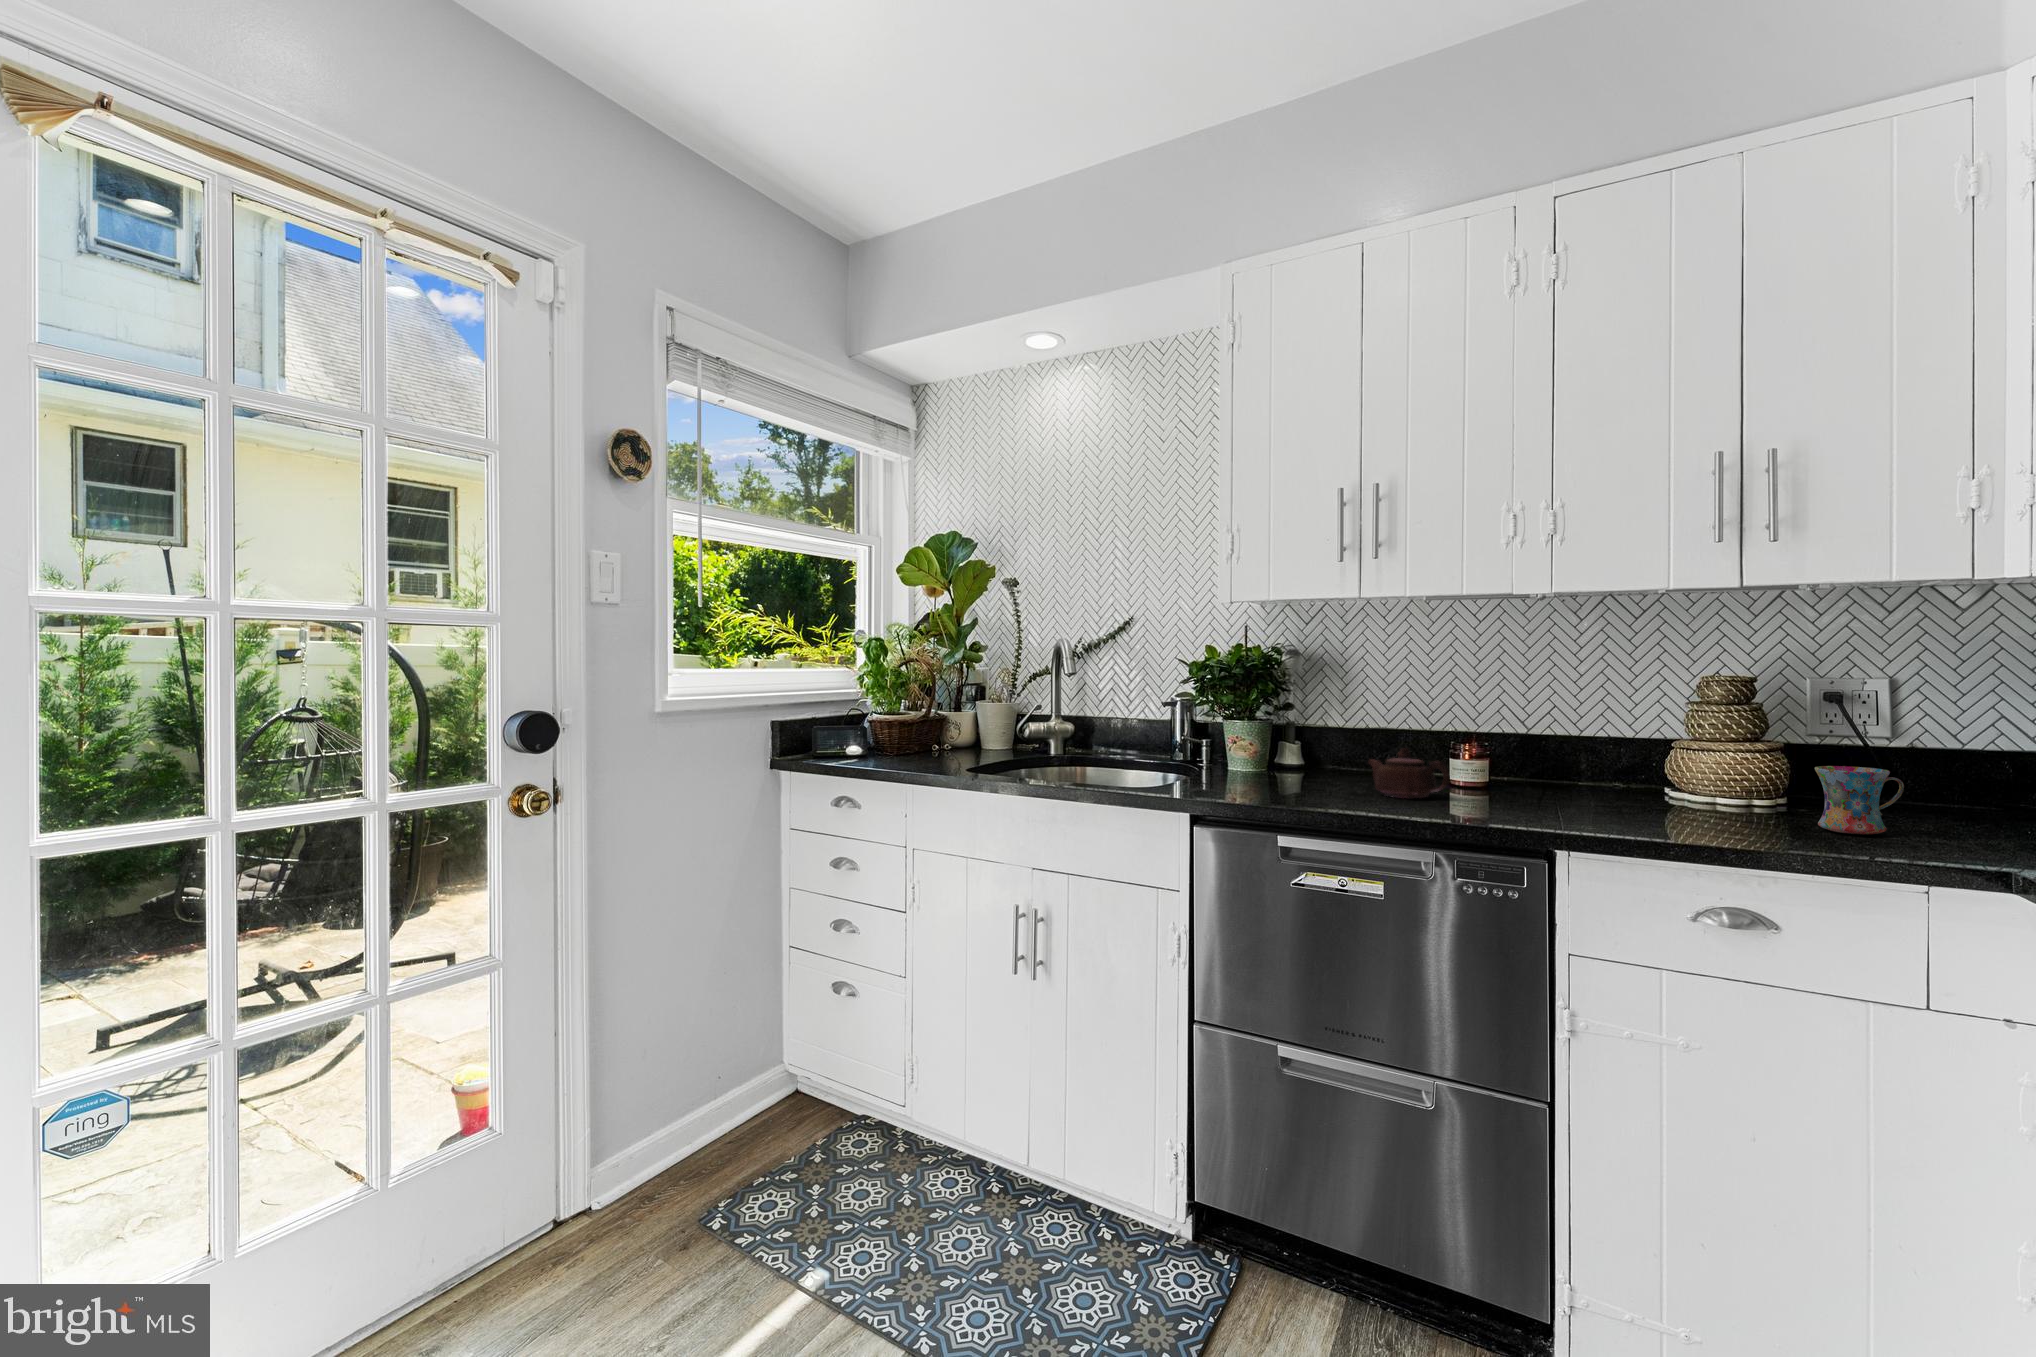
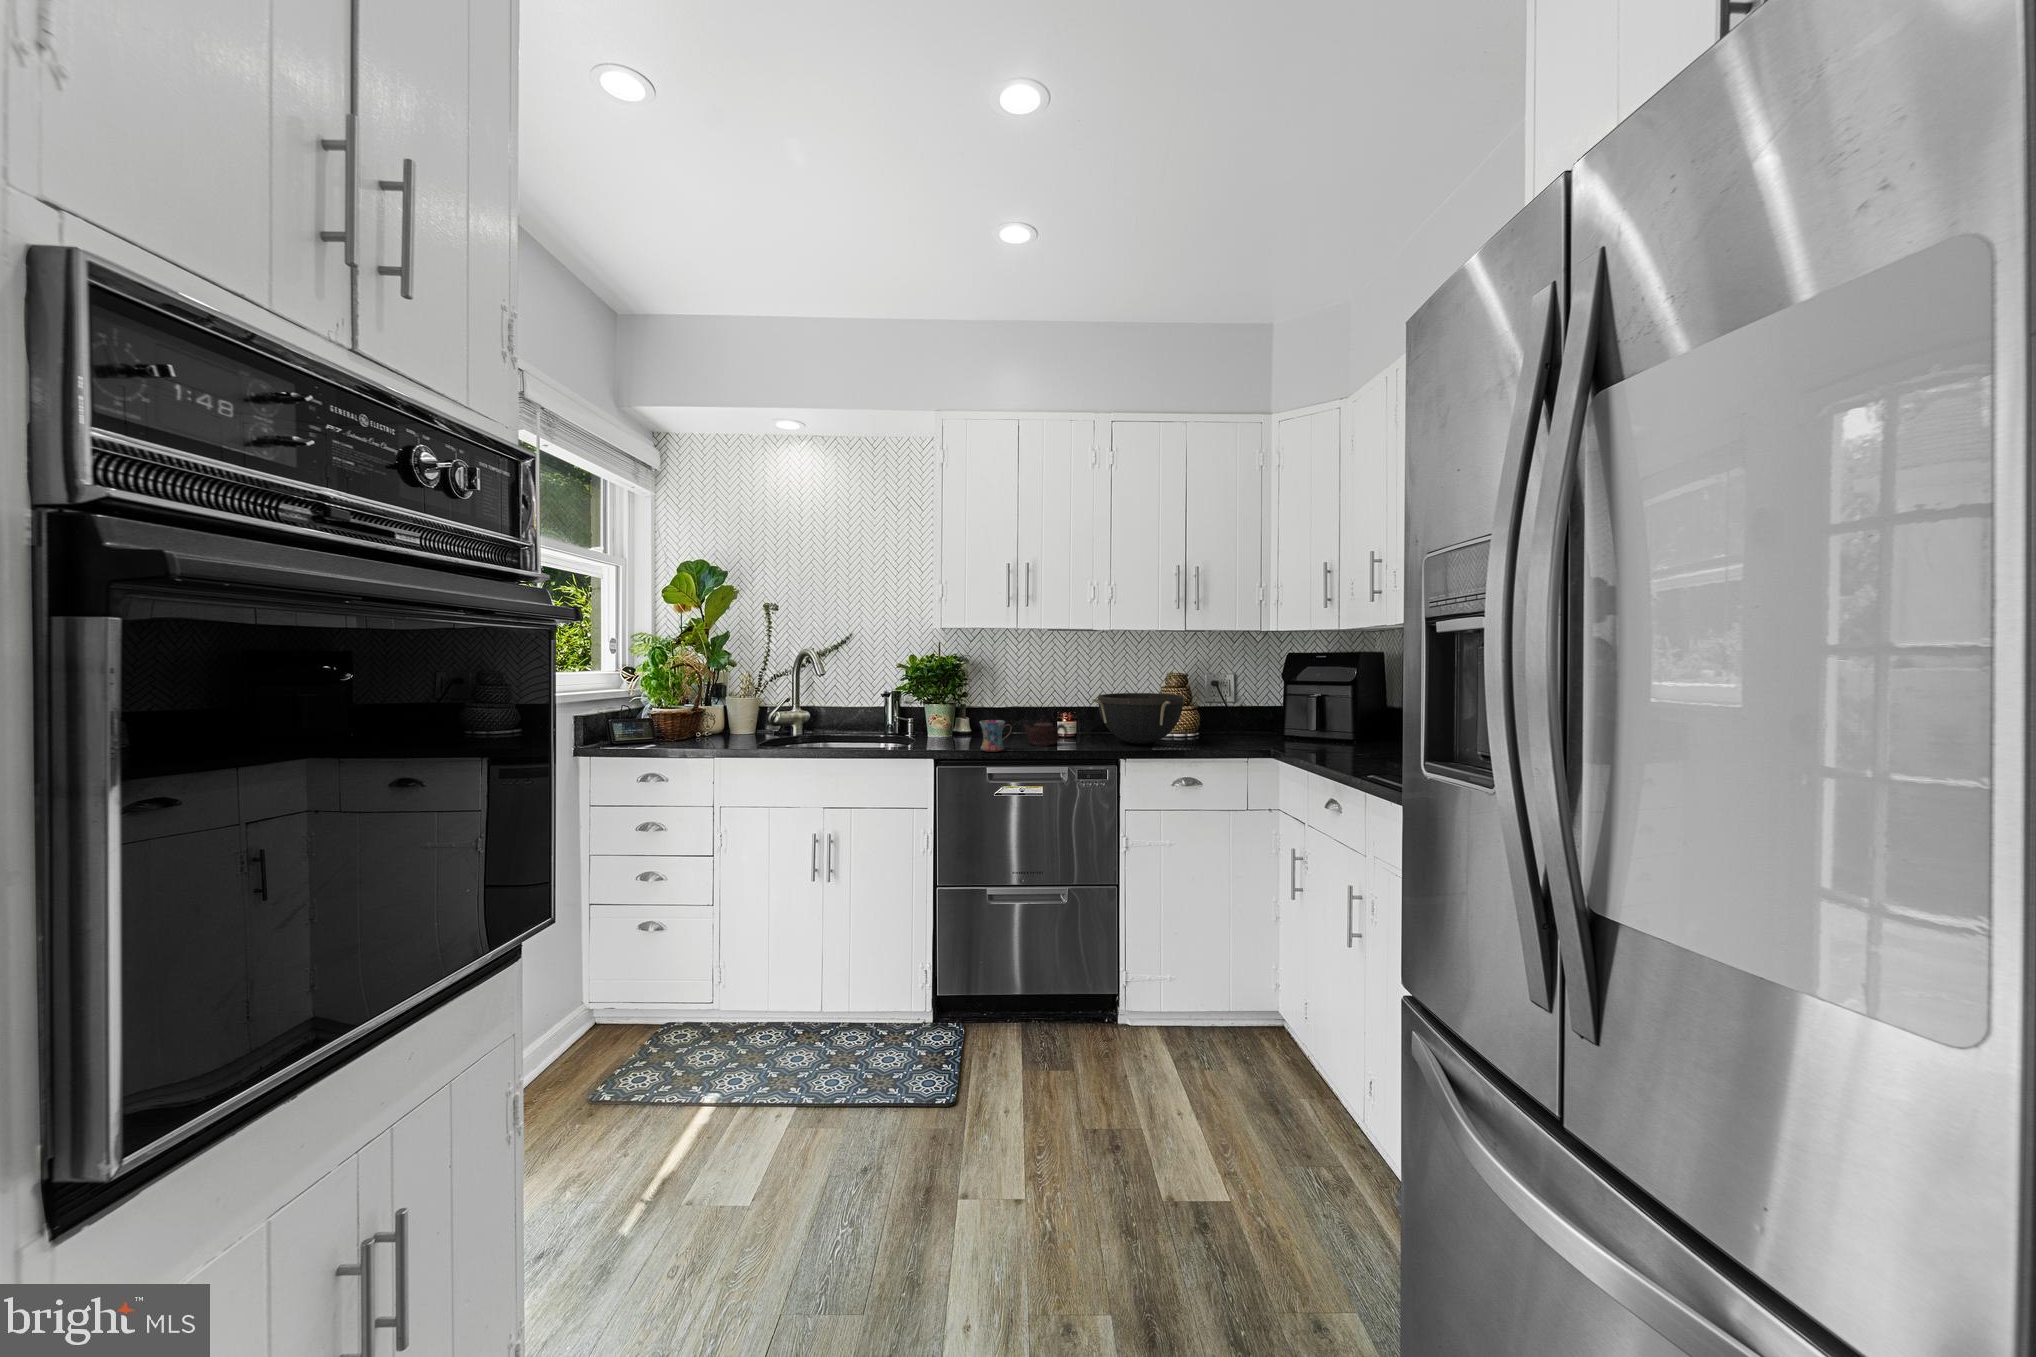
bowl: none [1499,710,1733,809] -> present [1092,693,1186,744]
mug: present [1815,766,1904,835] -> present [979,720,1012,752]

